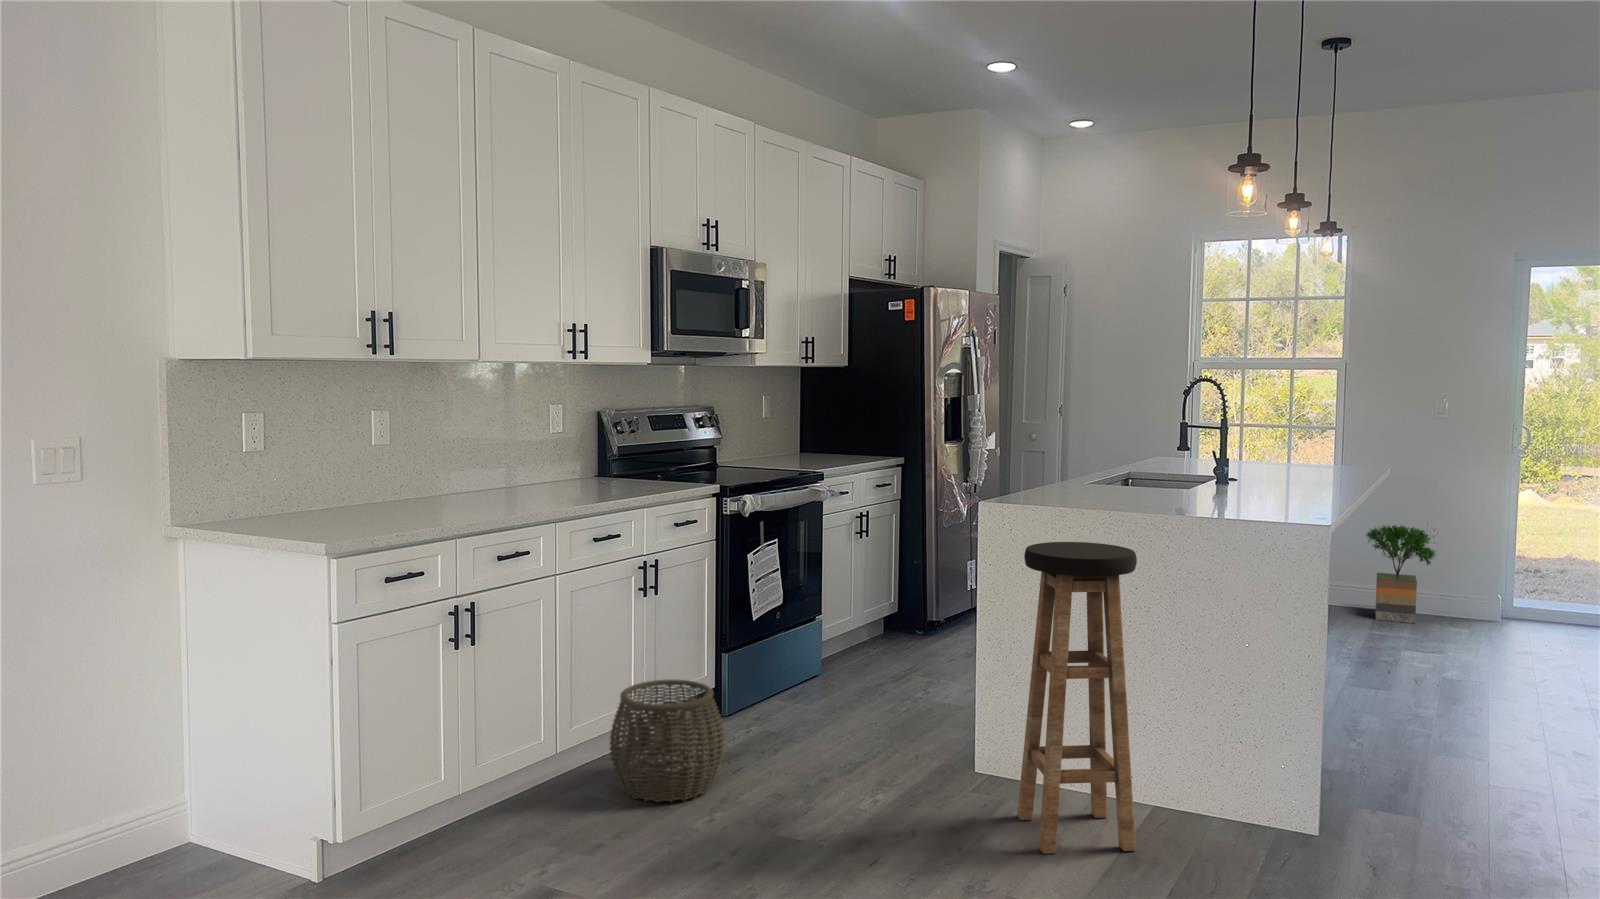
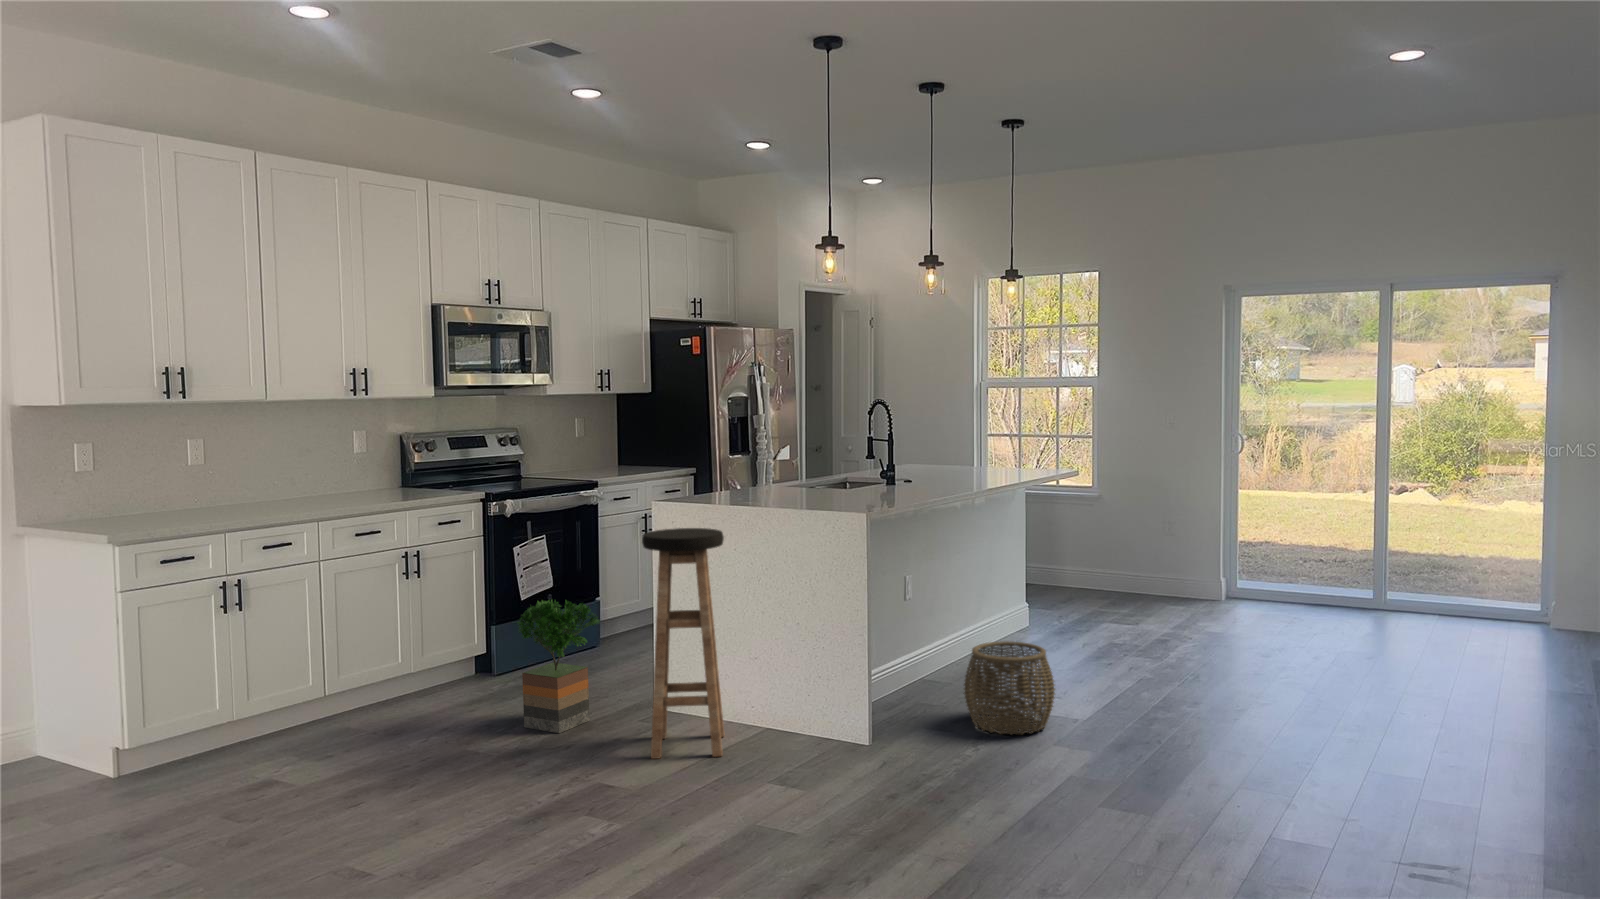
potted tree: present [1366,525,1436,623] -> present [518,600,599,733]
woven basket: present [610,679,725,802] -> present [964,642,1055,735]

